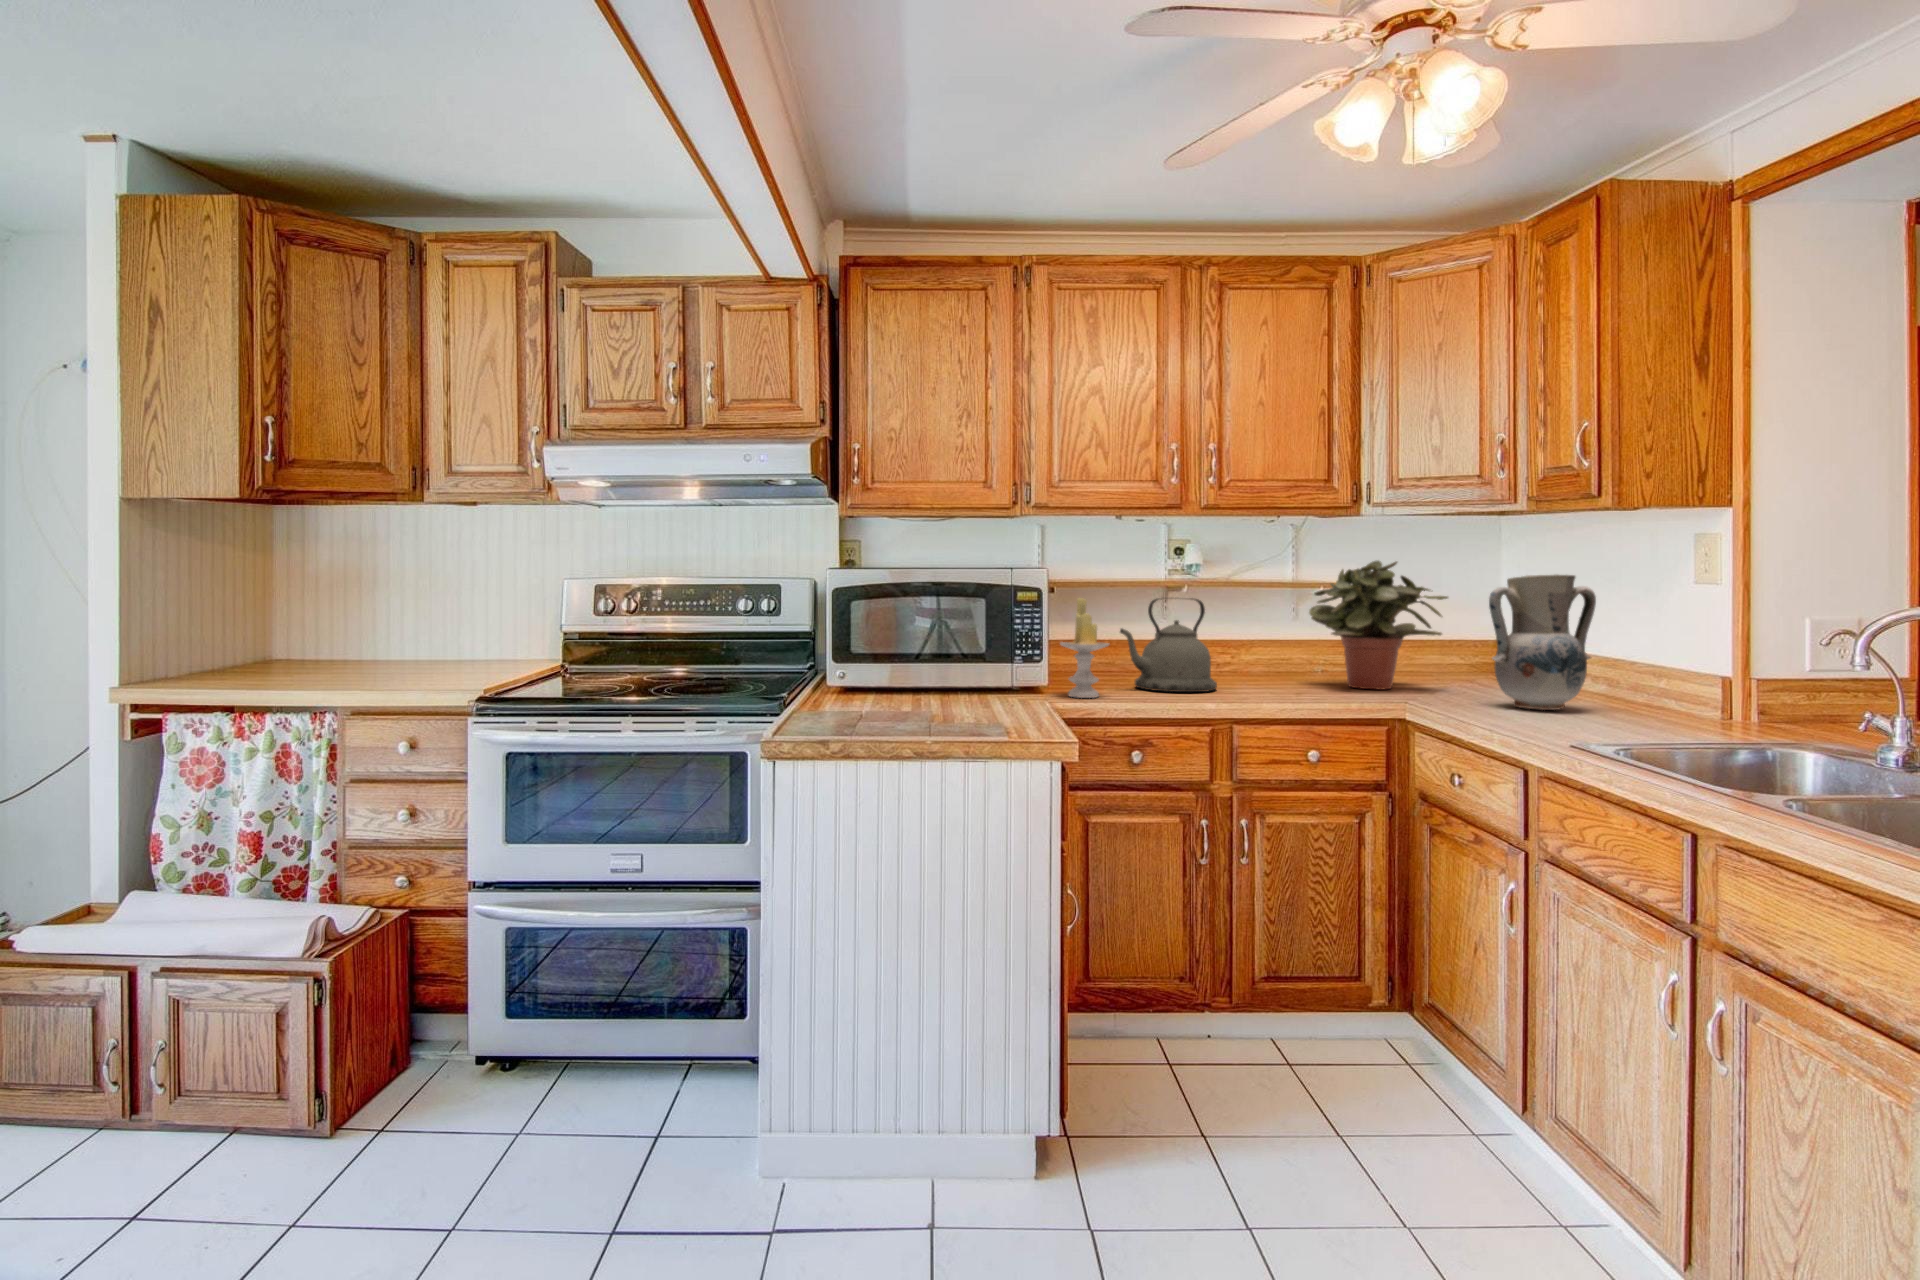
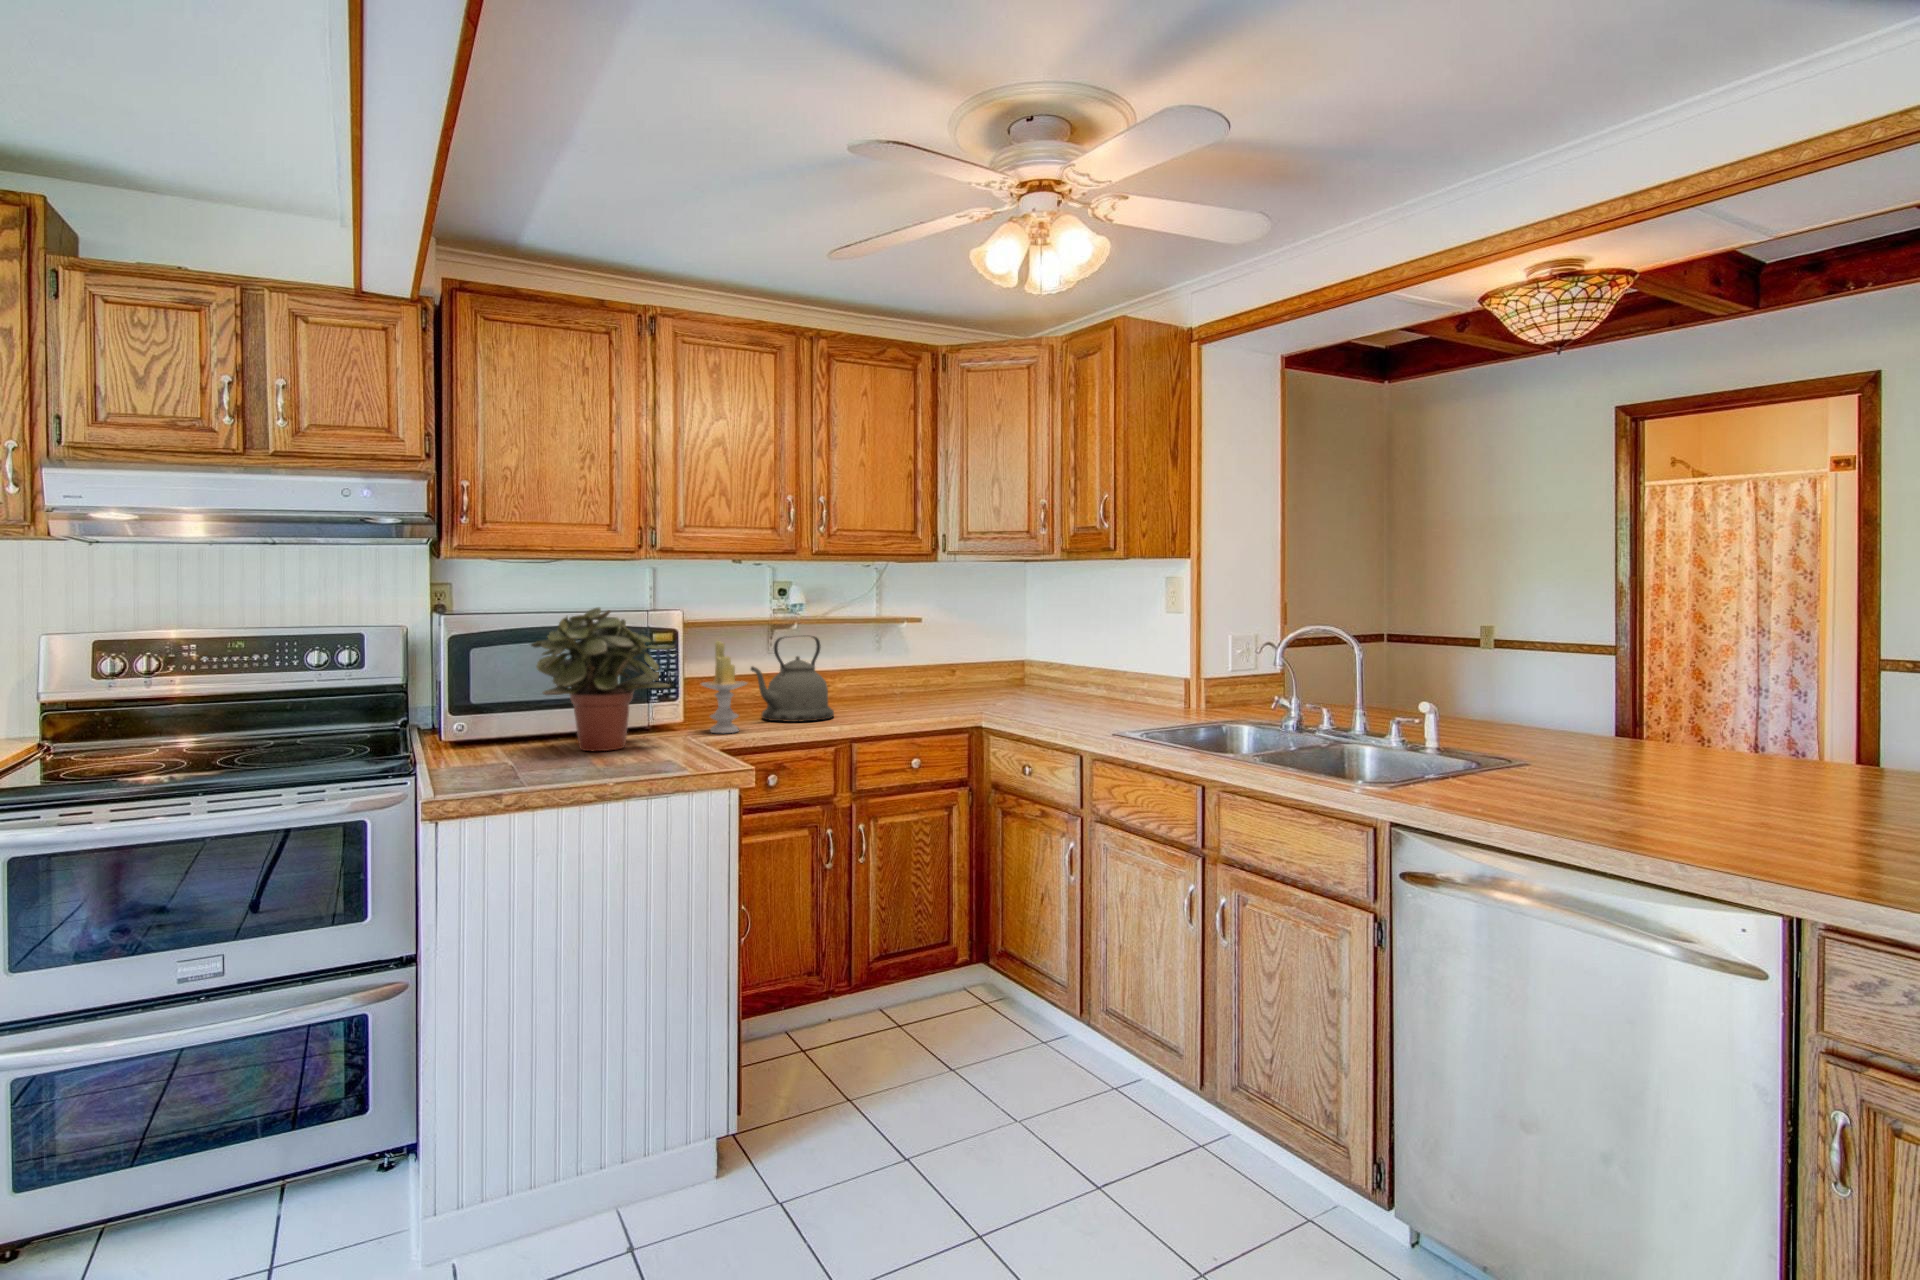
potted plant: present [1309,561,1448,689] -> present [531,607,675,751]
vase: present [1489,574,1596,710] -> none [1027,618,1090,716]

